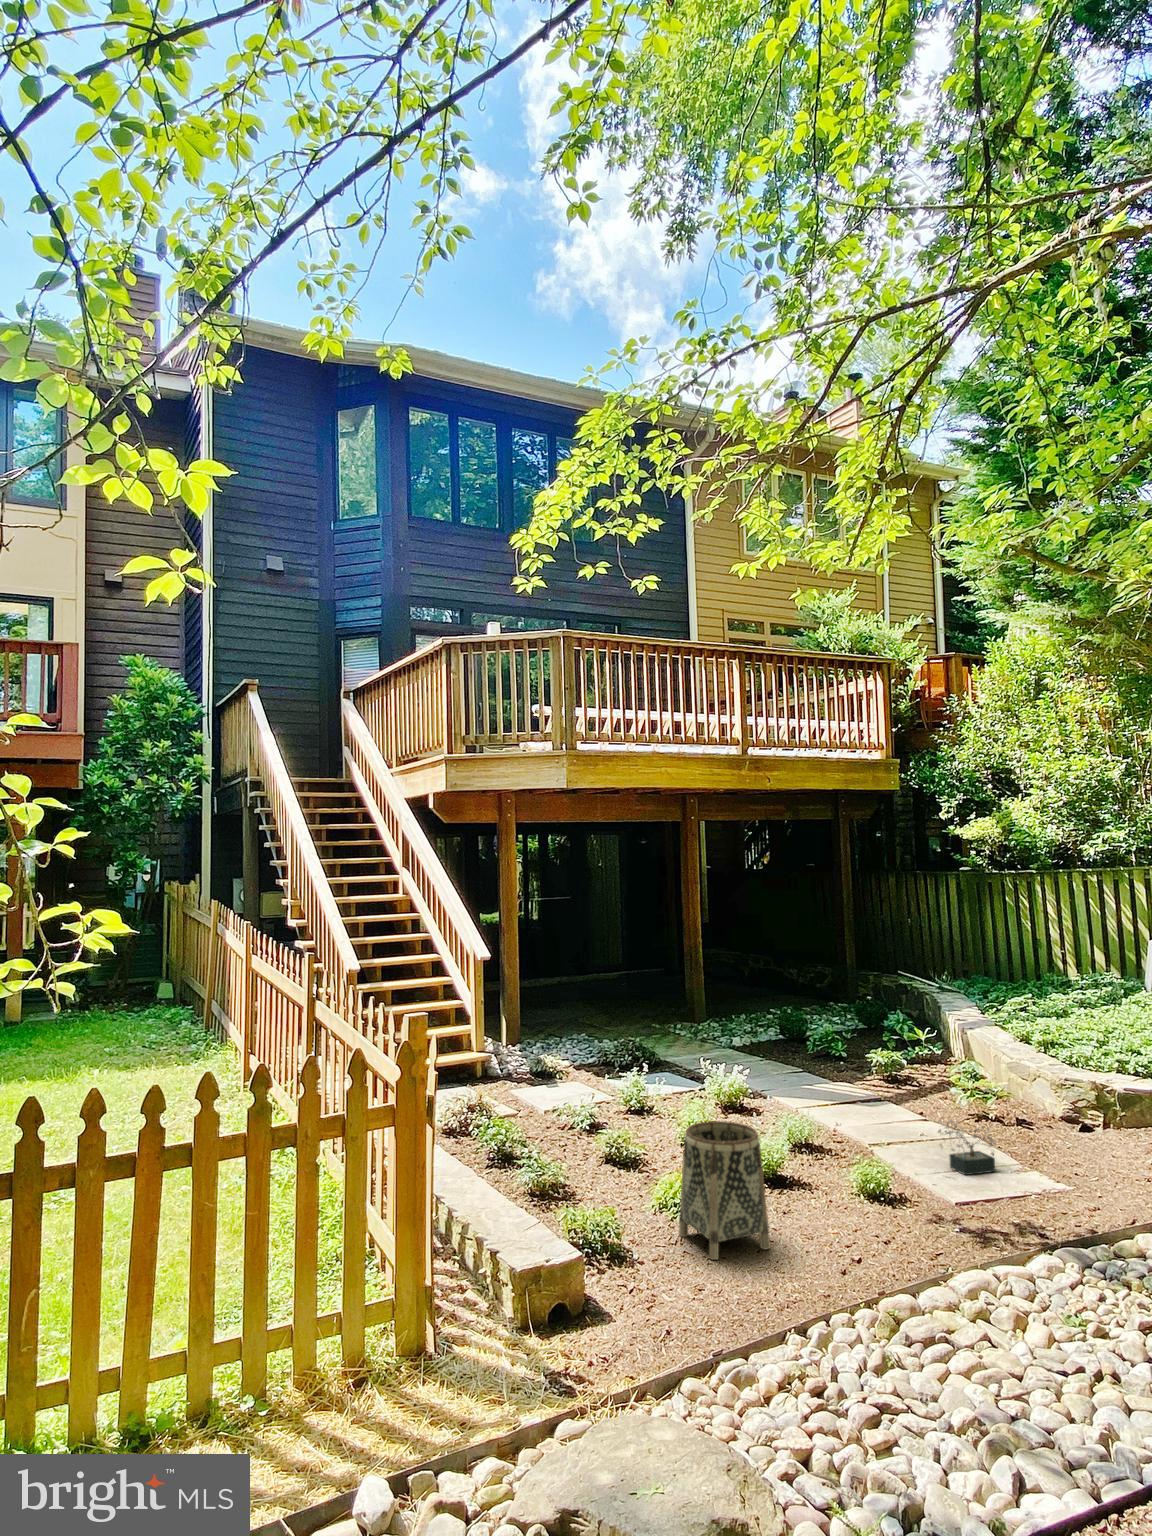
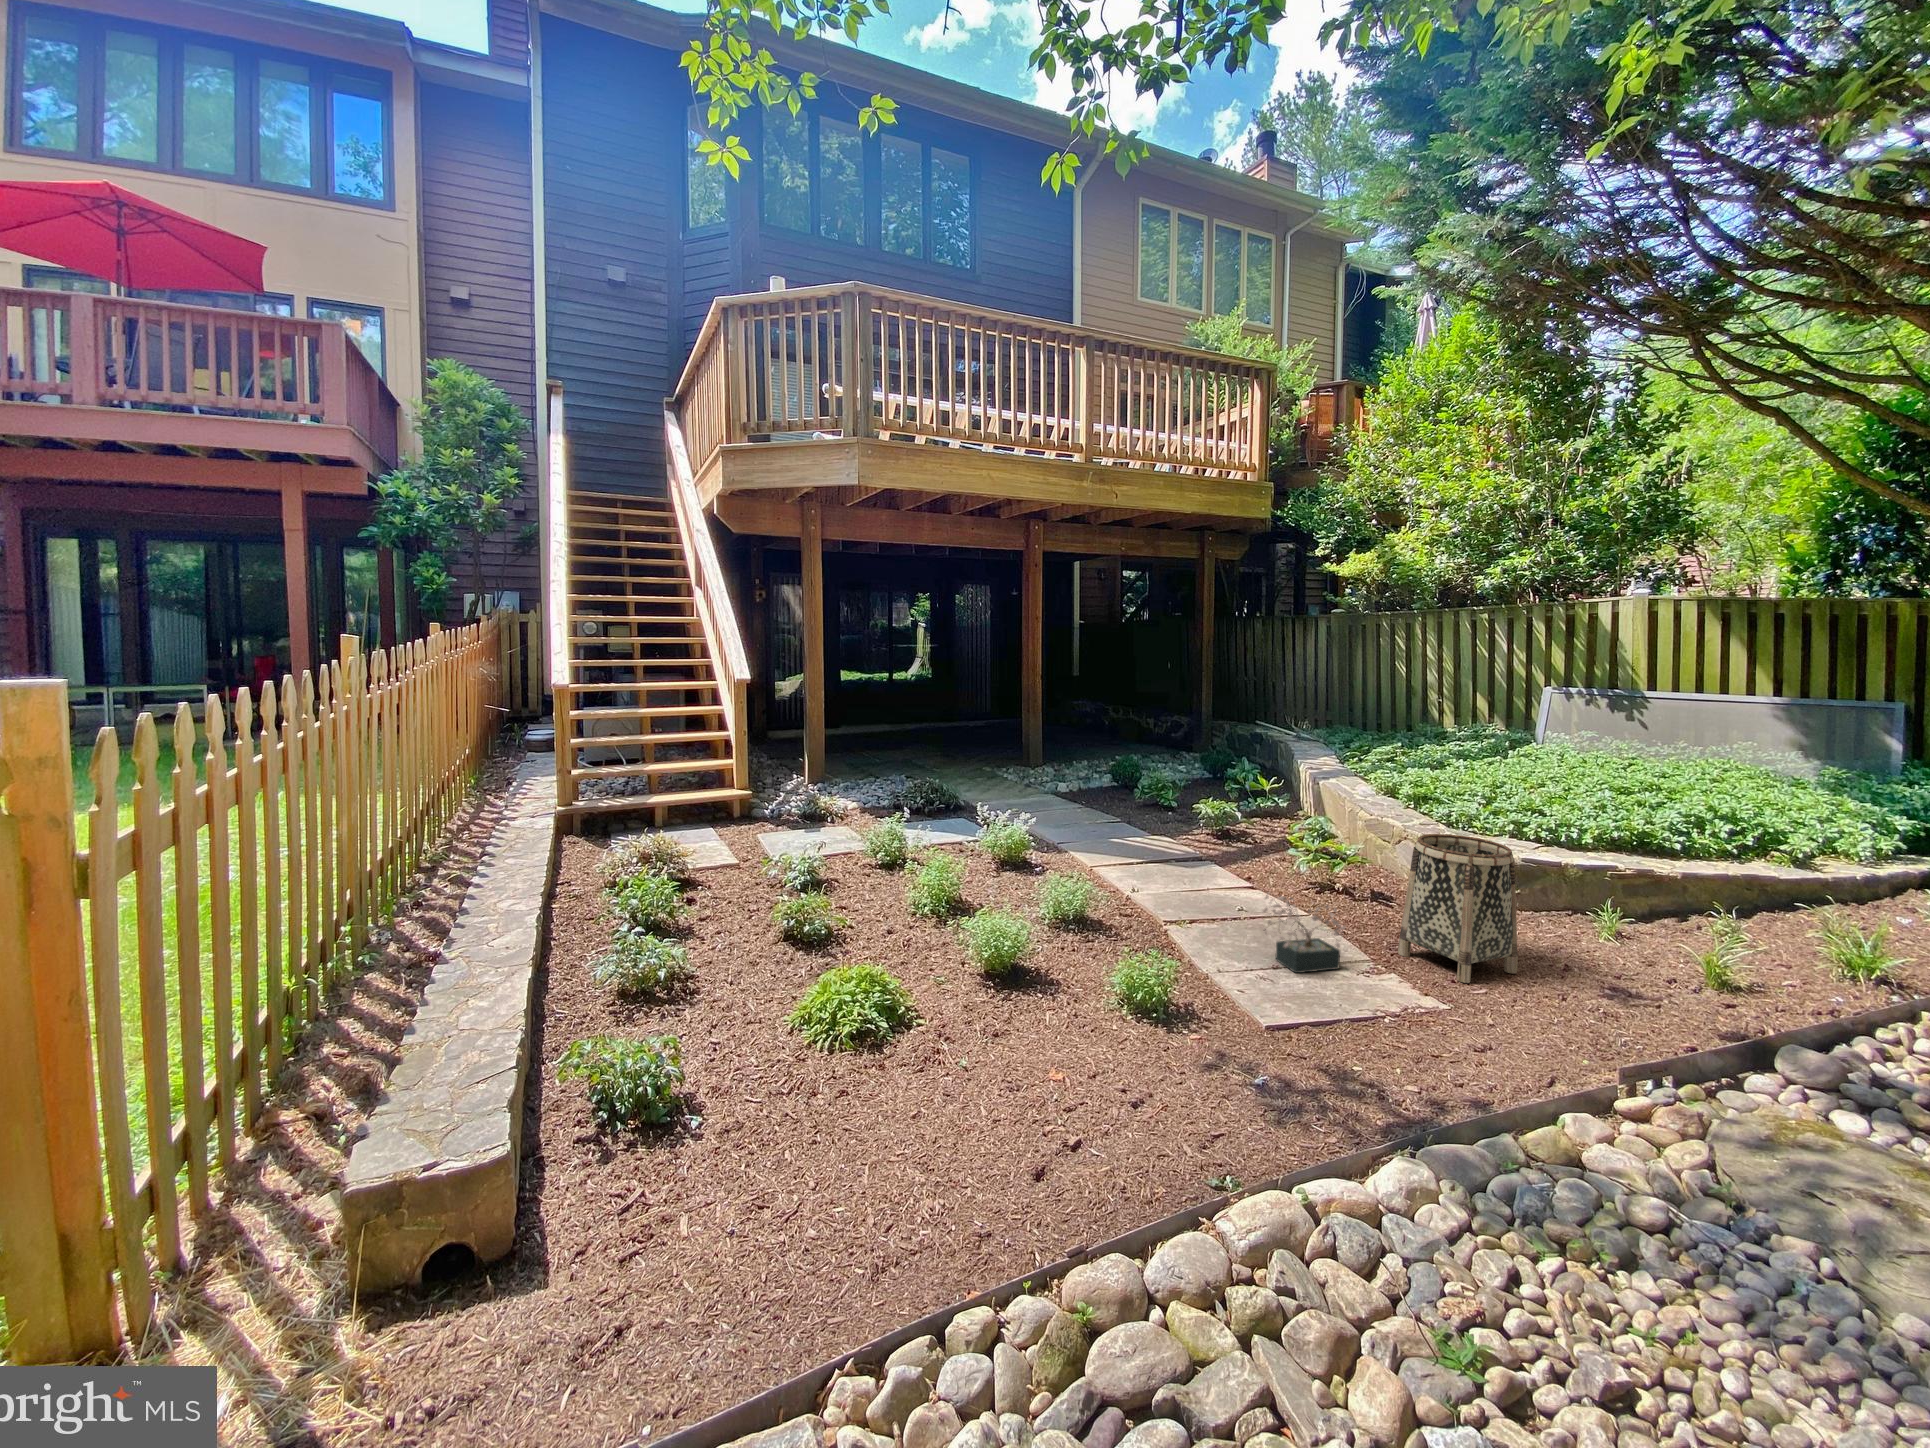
basket: present [679,1121,770,1260] -> present [1398,834,1518,983]

